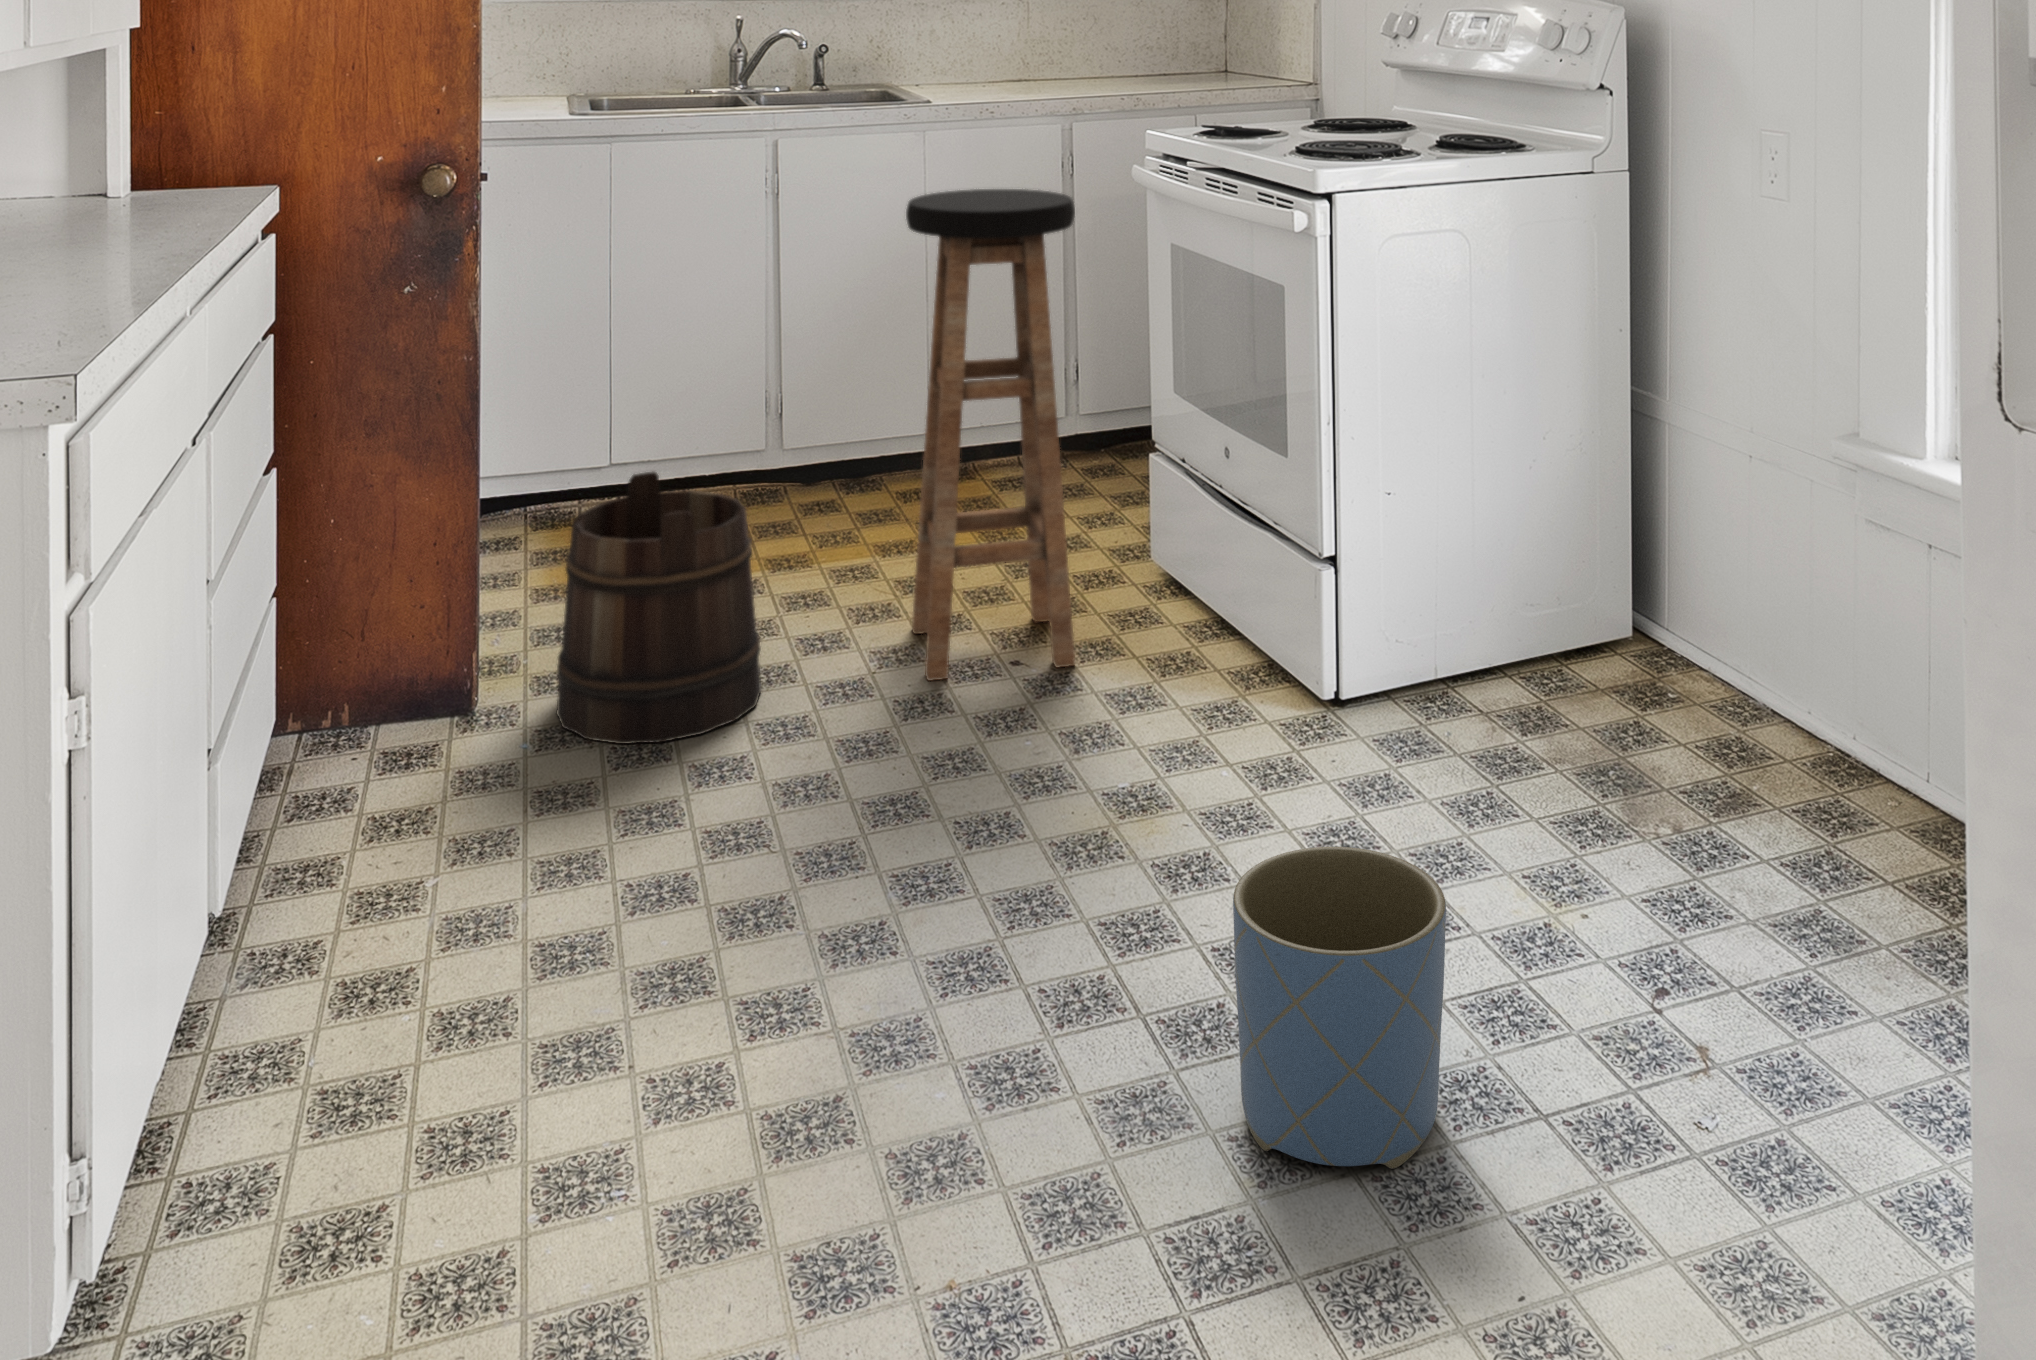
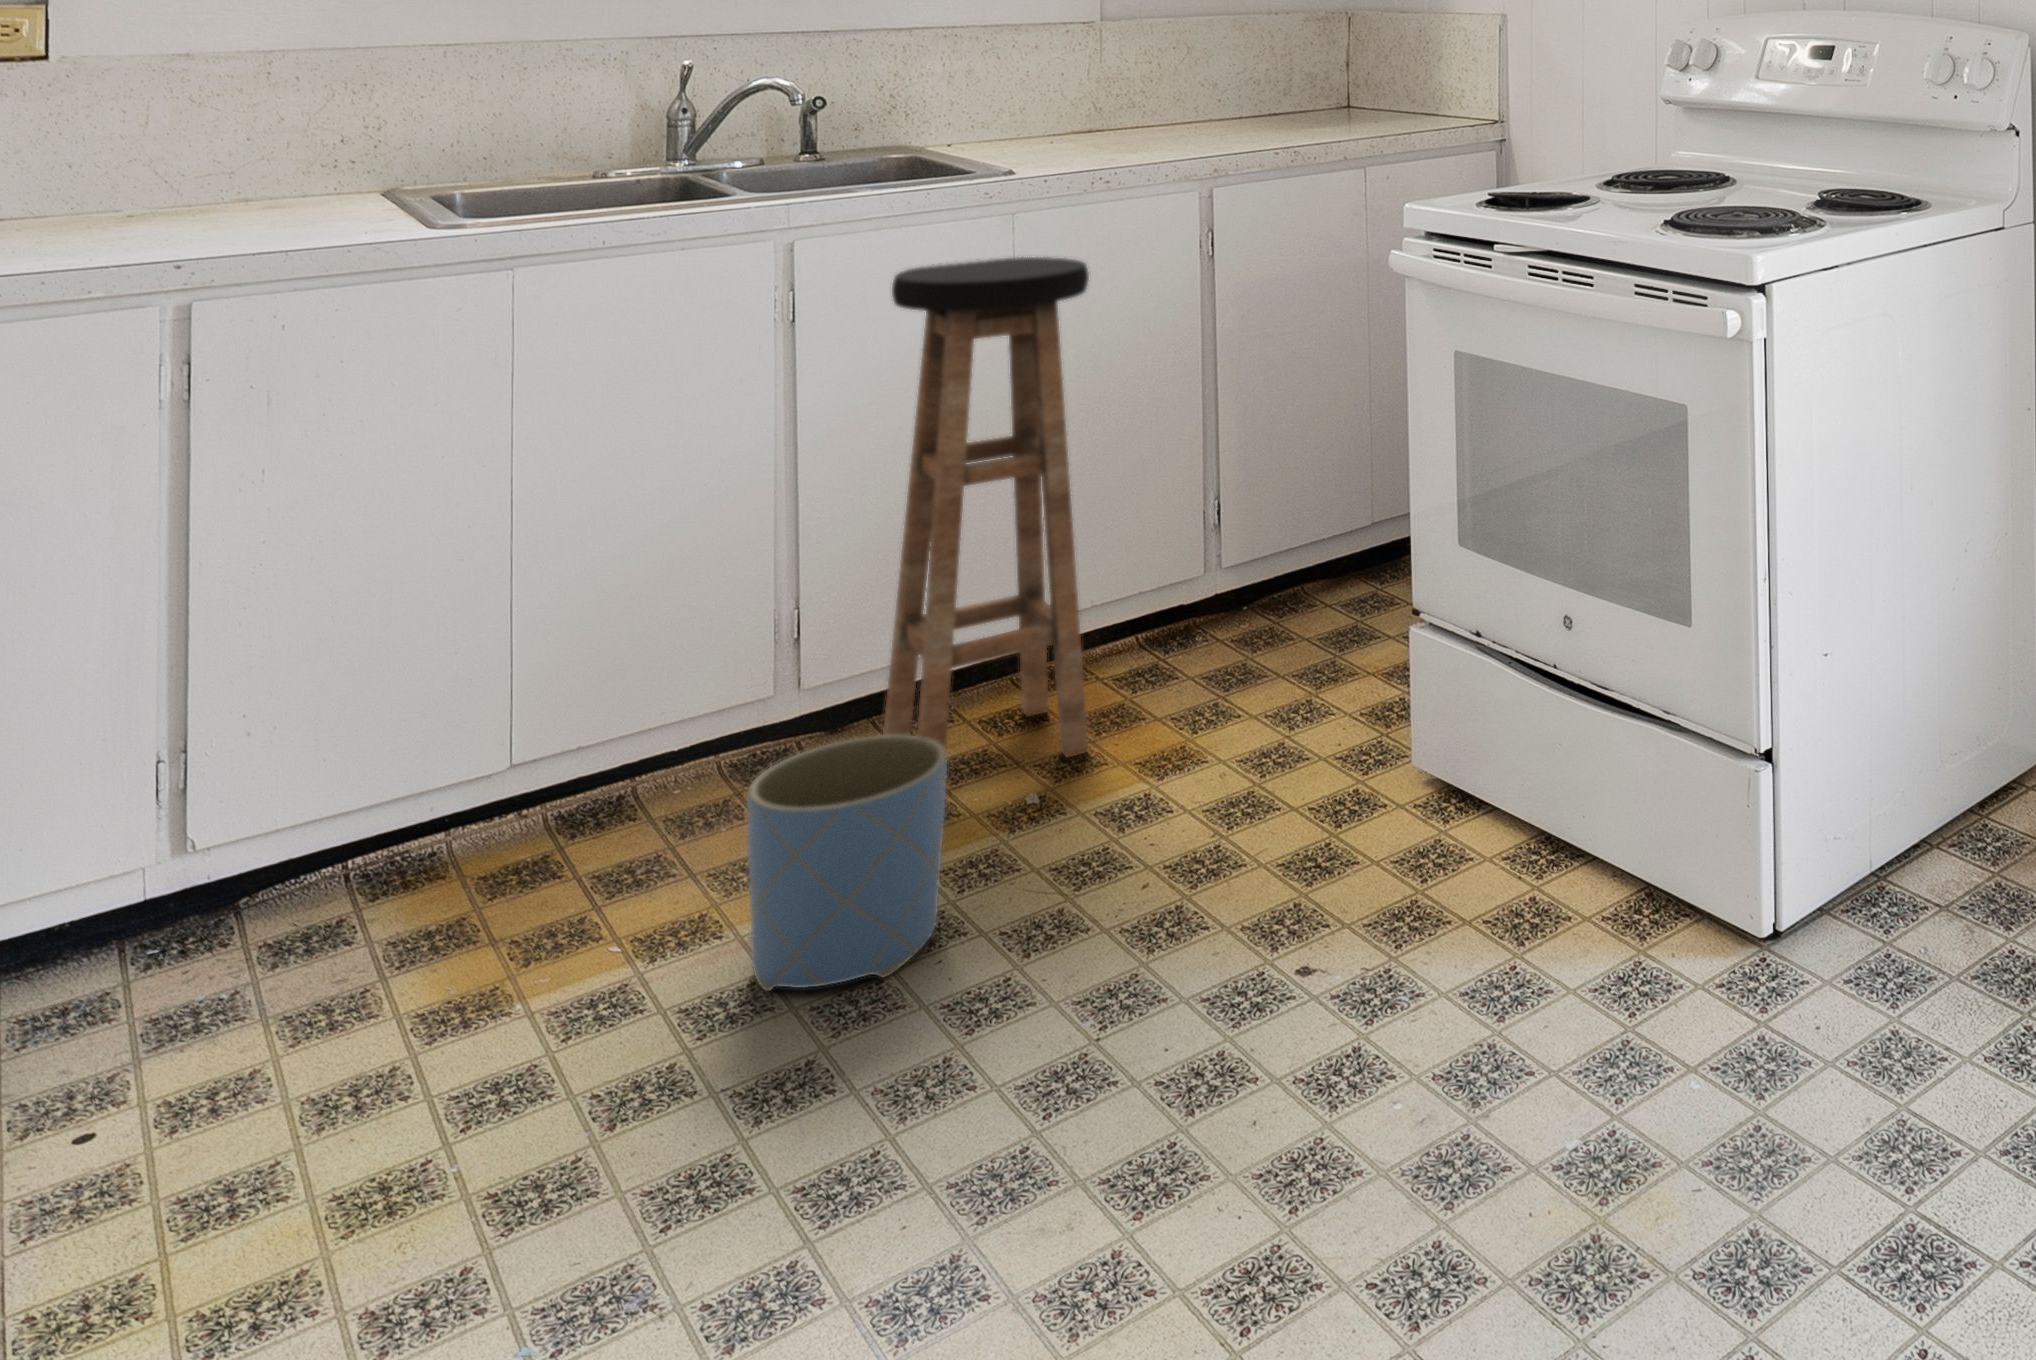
bucket: present [557,471,761,744] -> none [425,613,711,946]
planter: present [1233,847,1446,1169] -> present [747,735,948,991]

